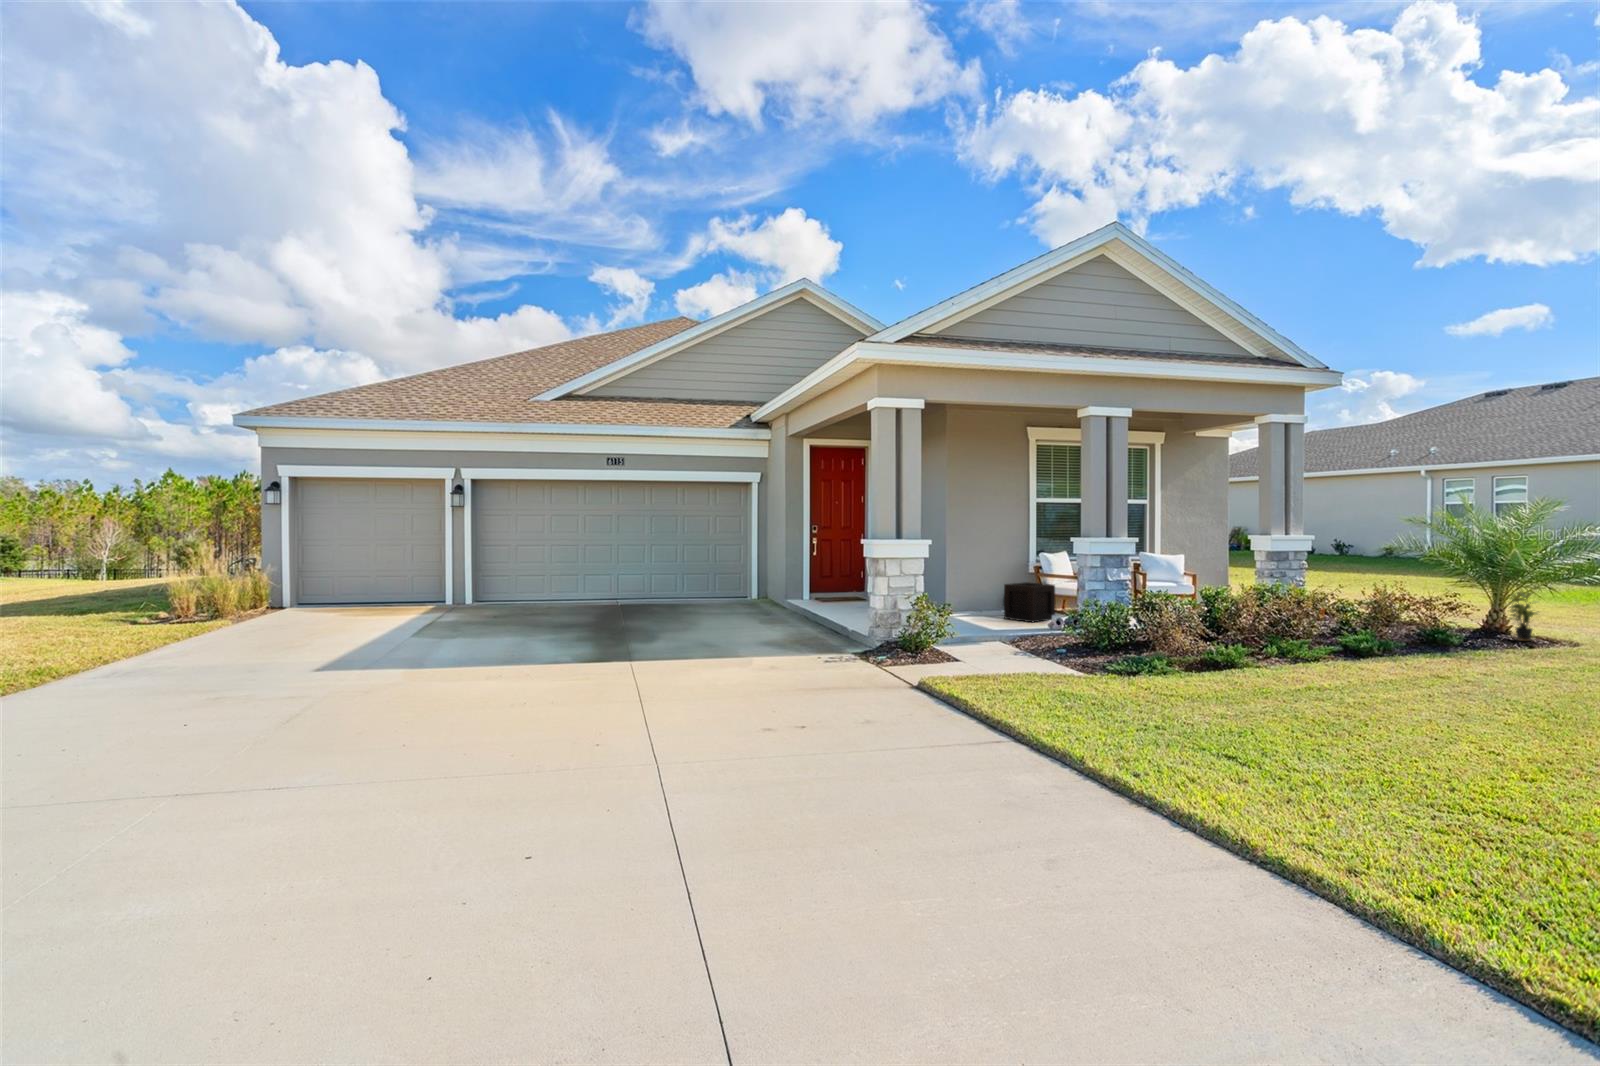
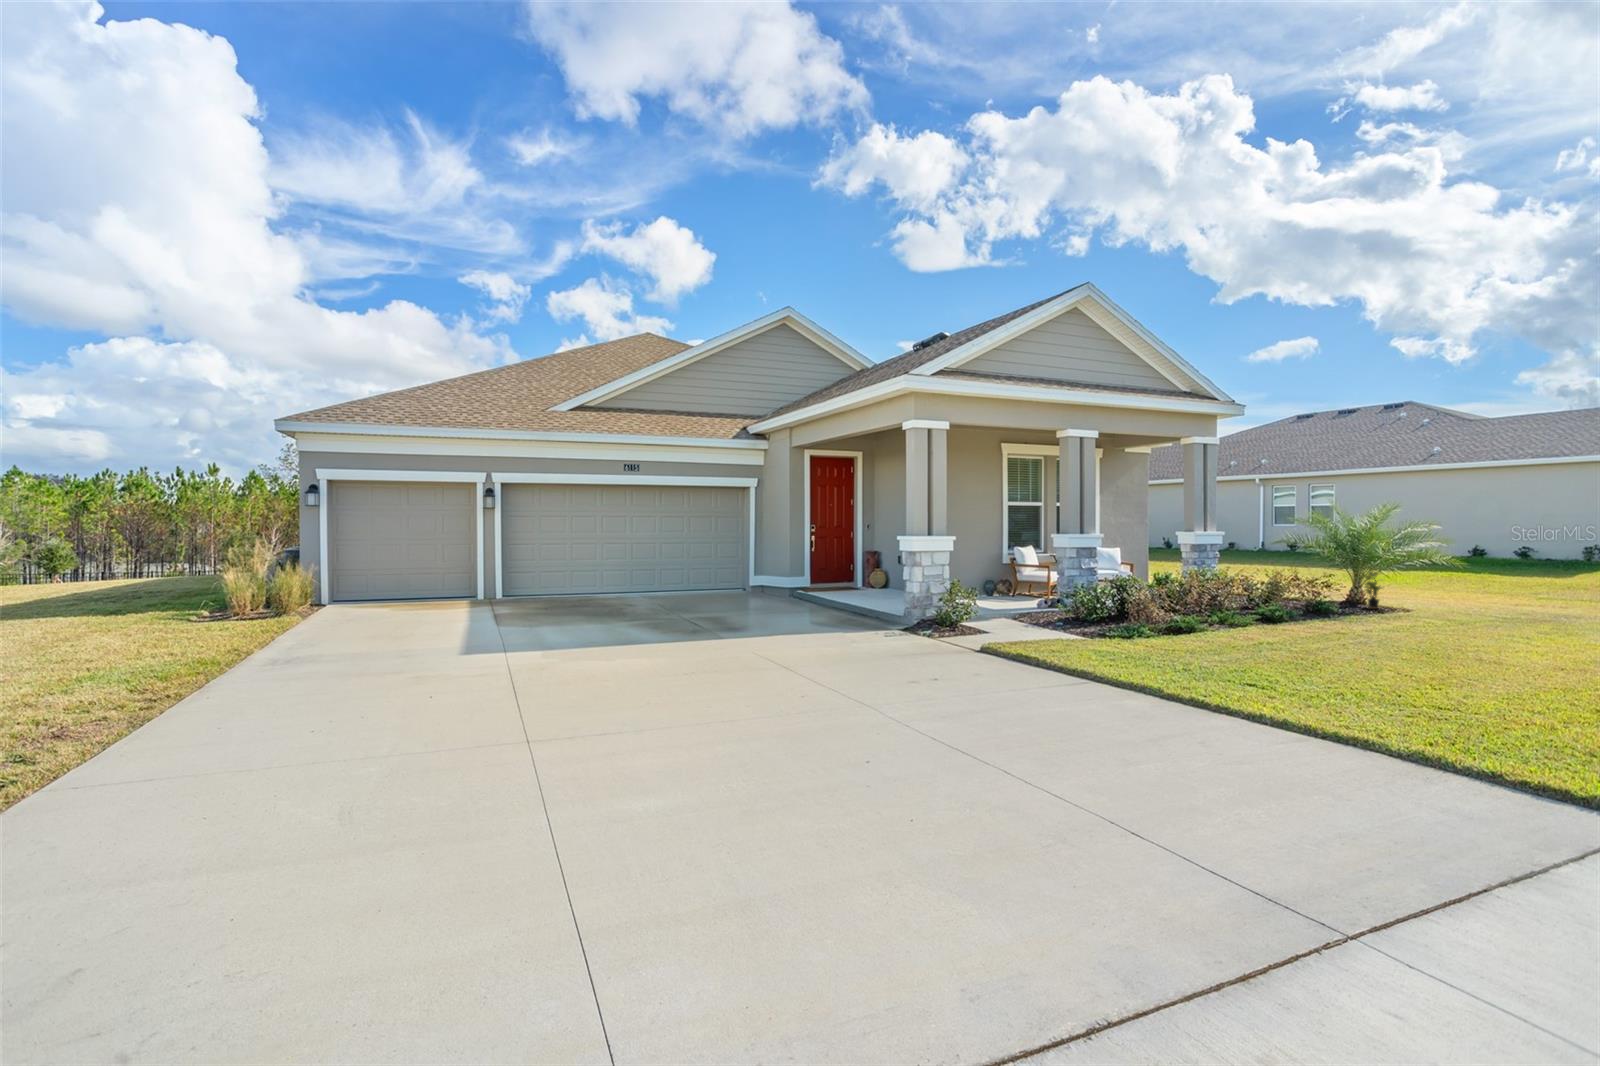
wooden crate: present [1004,582,1056,622] -> none [988,571,1029,604]

